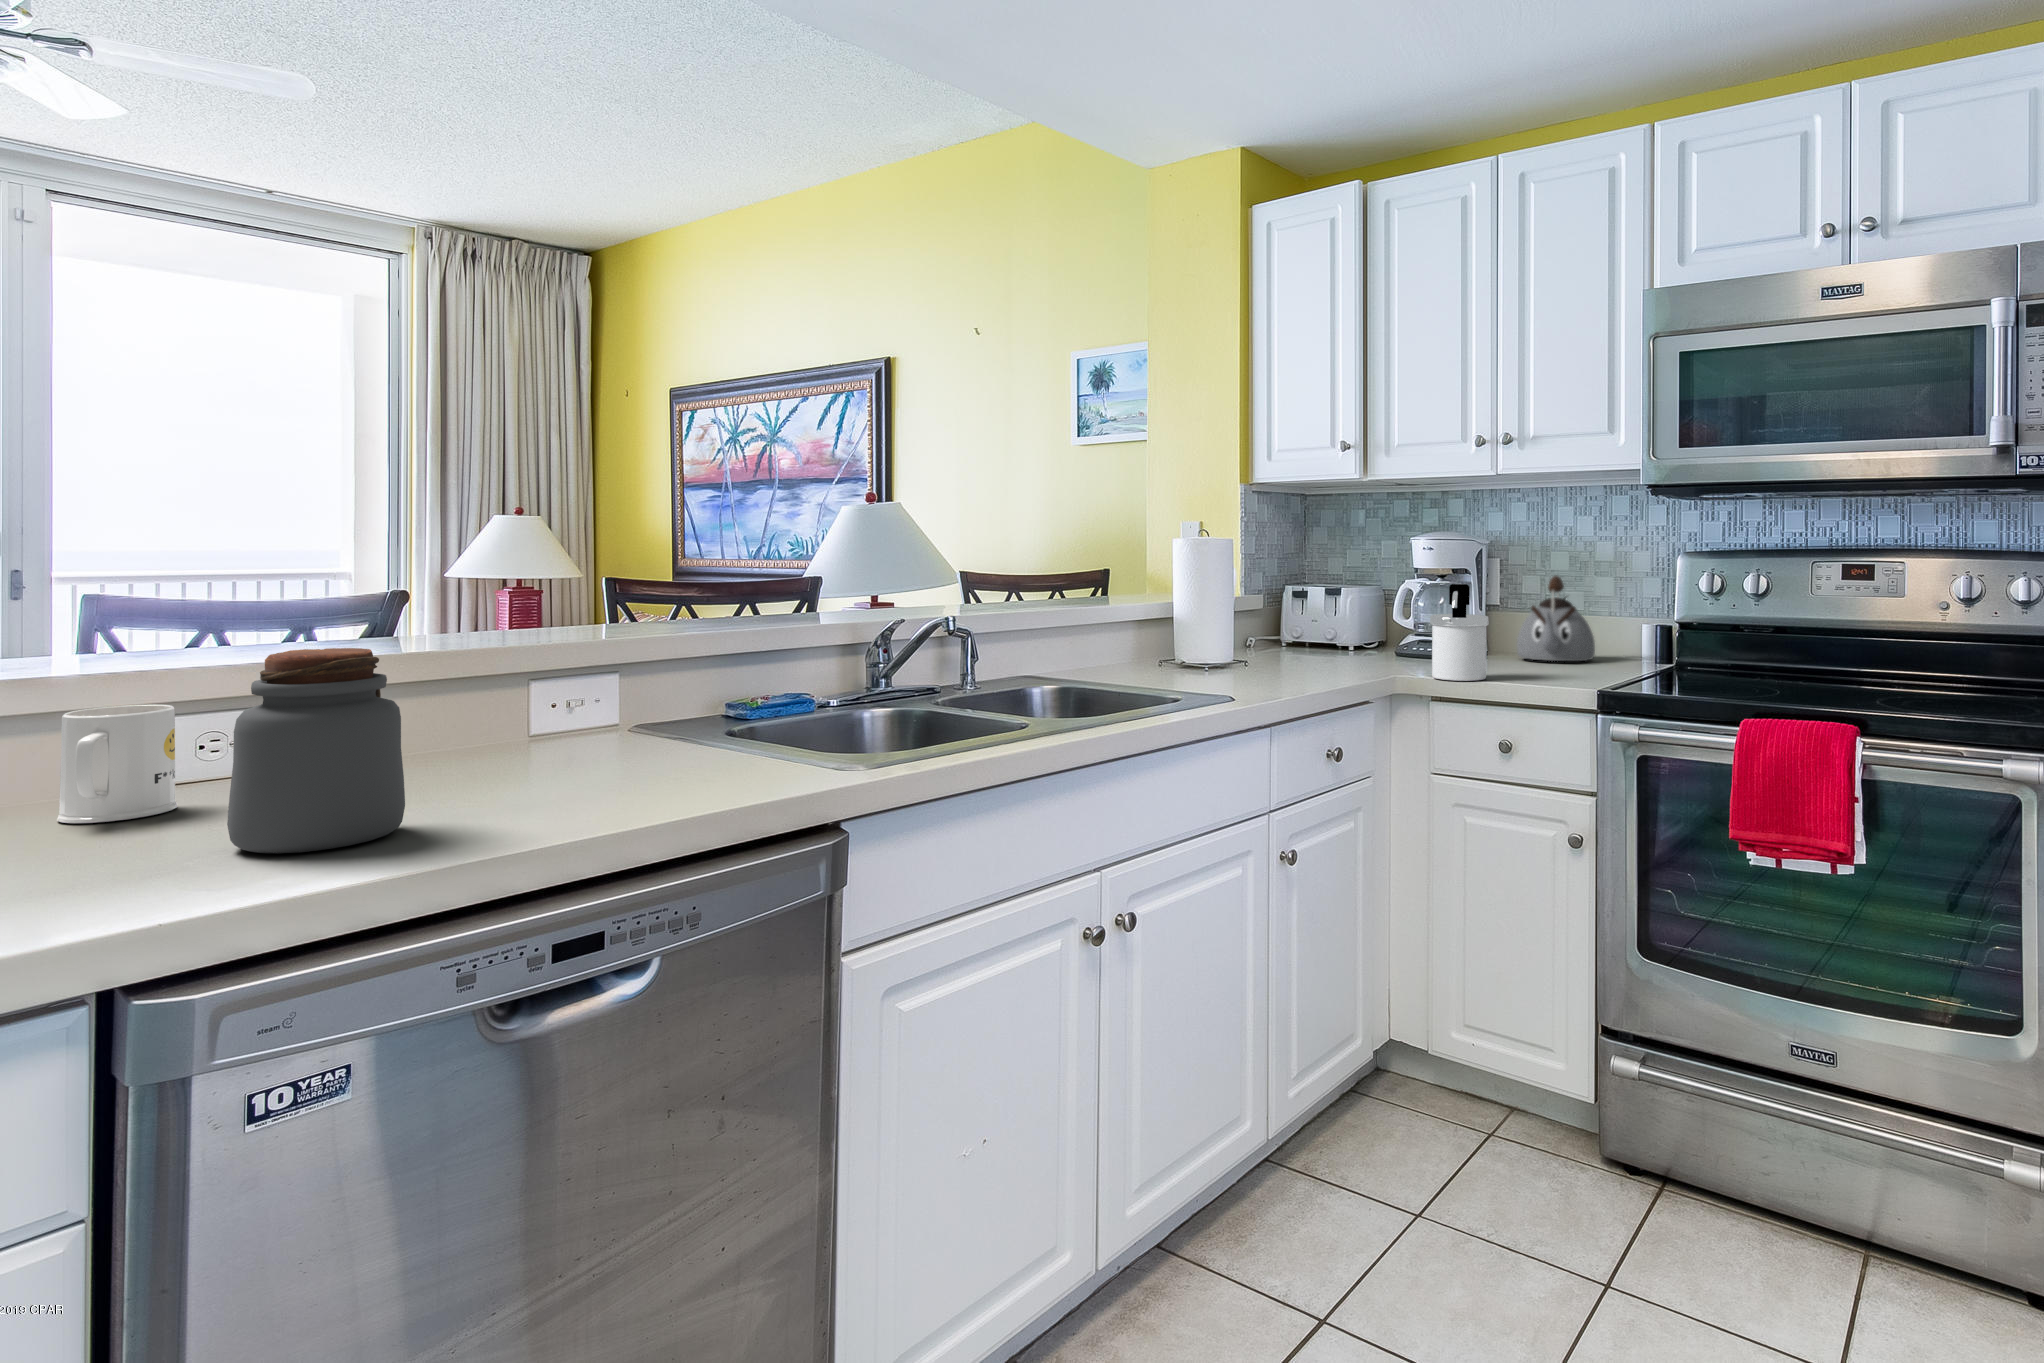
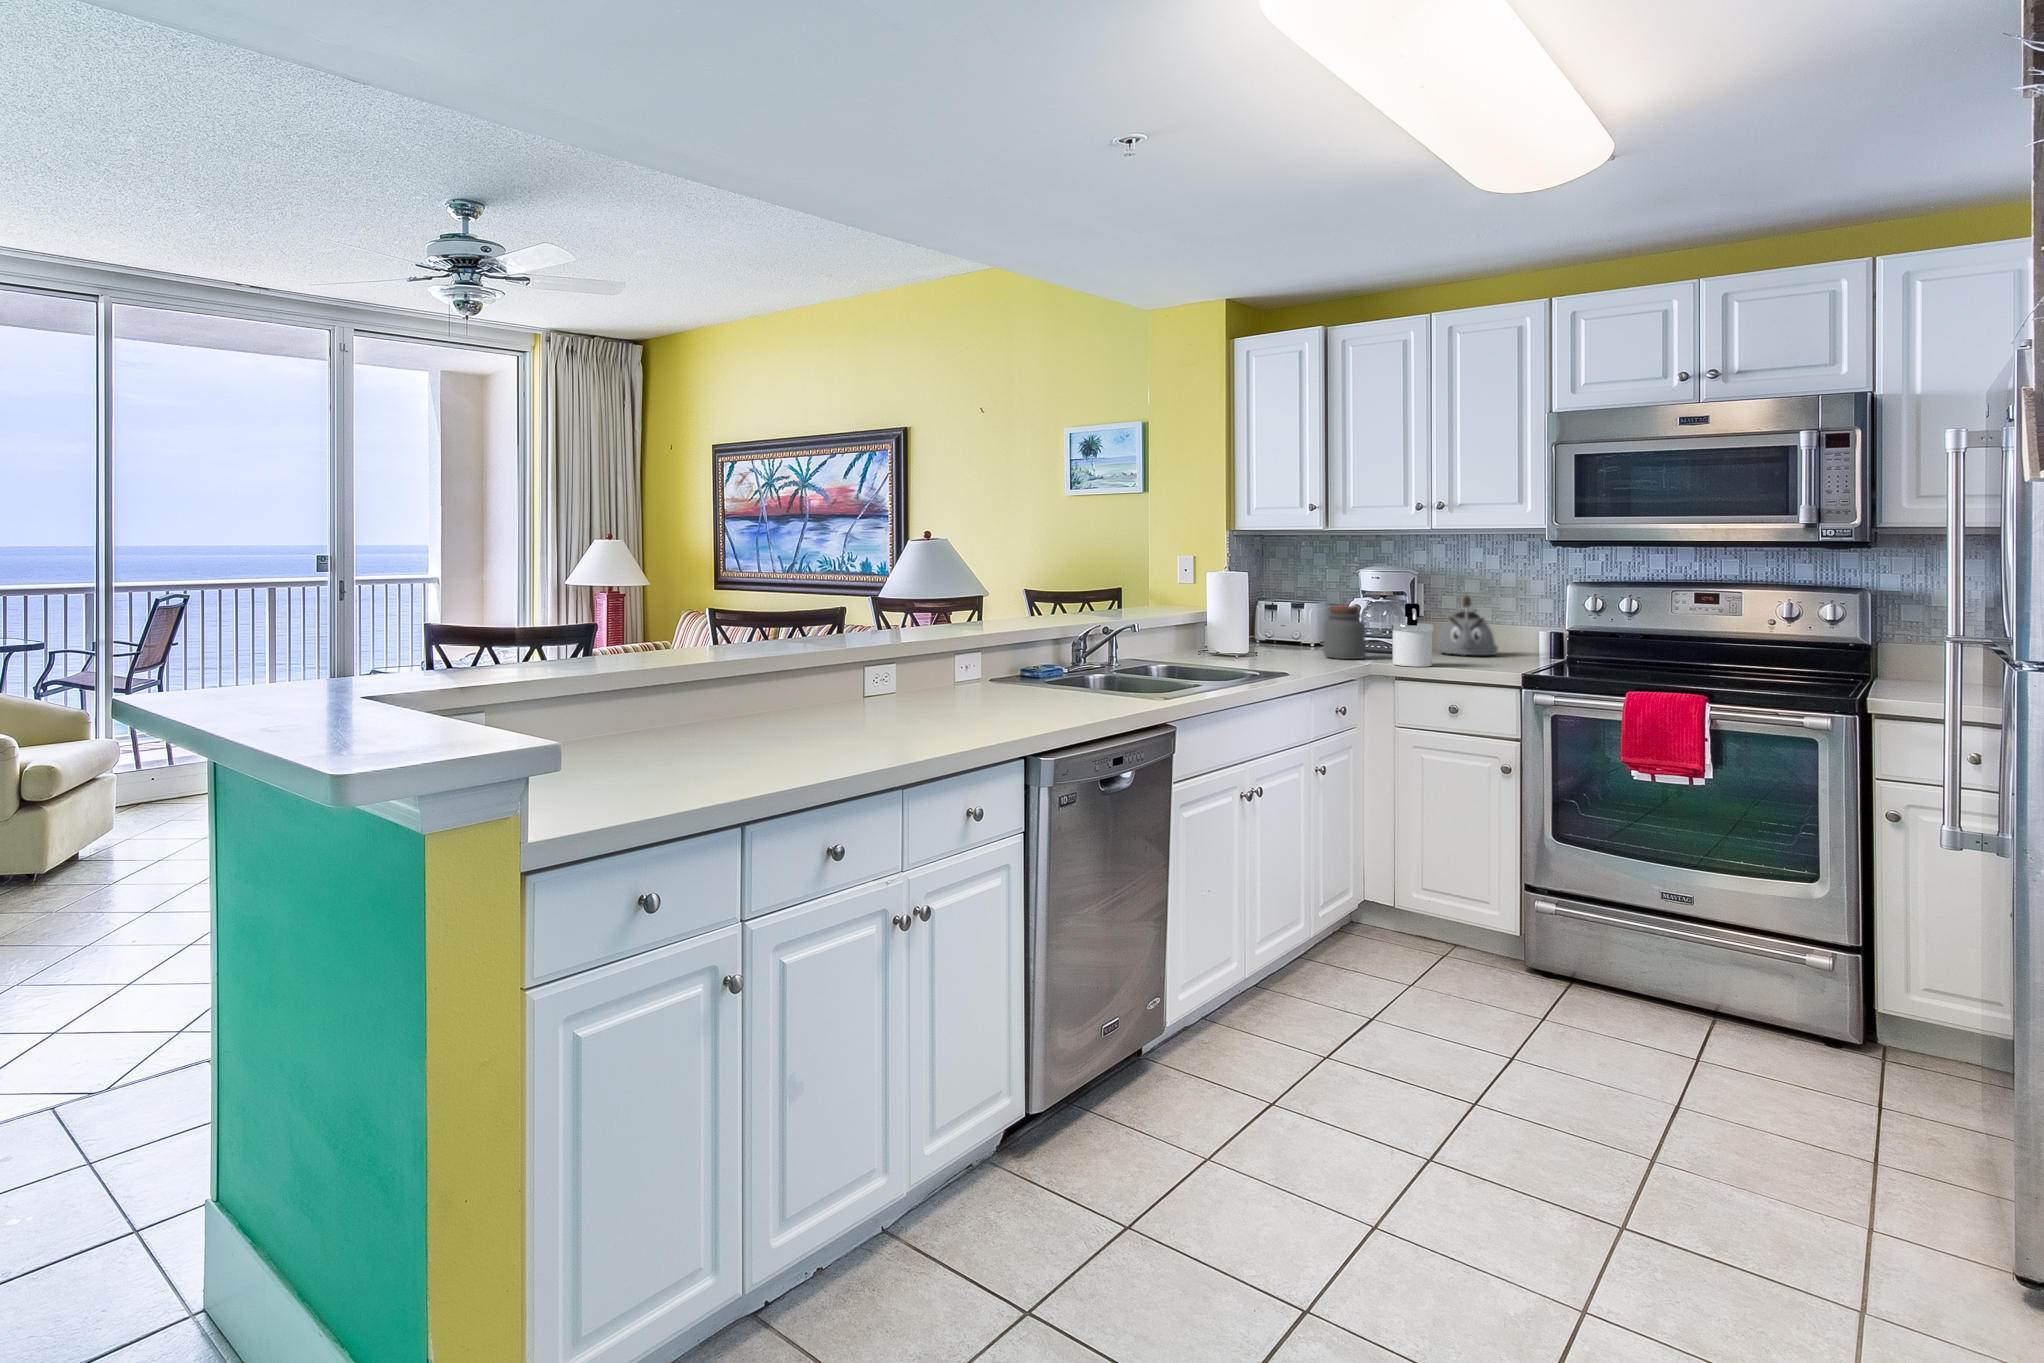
jar: present [227,648,405,854] -> present [1323,606,1366,659]
mug: present [57,705,177,823] -> none [847,663,885,713]

